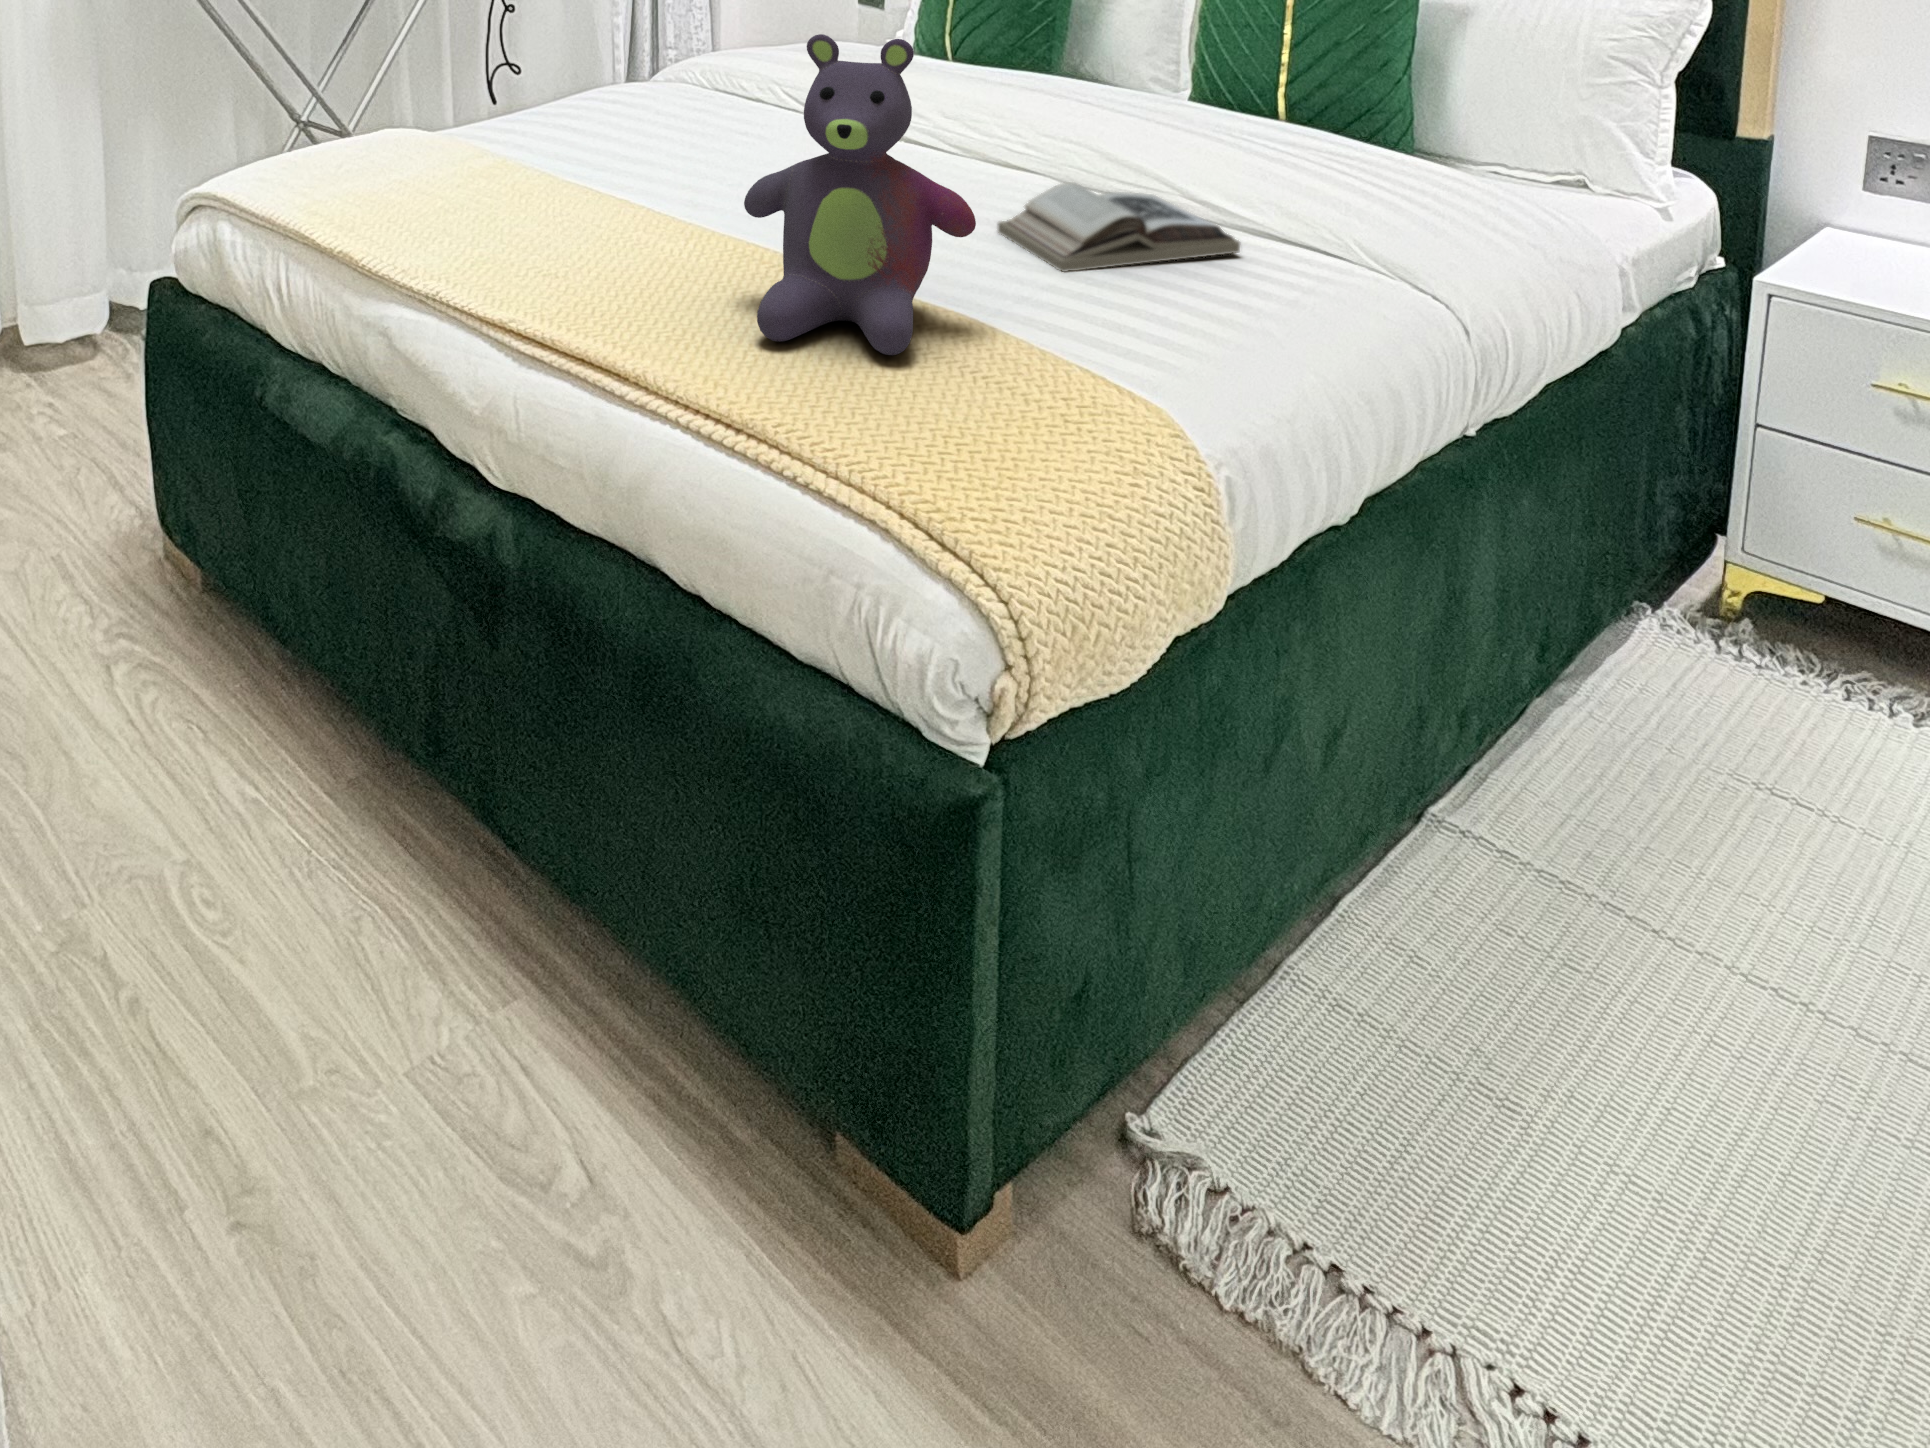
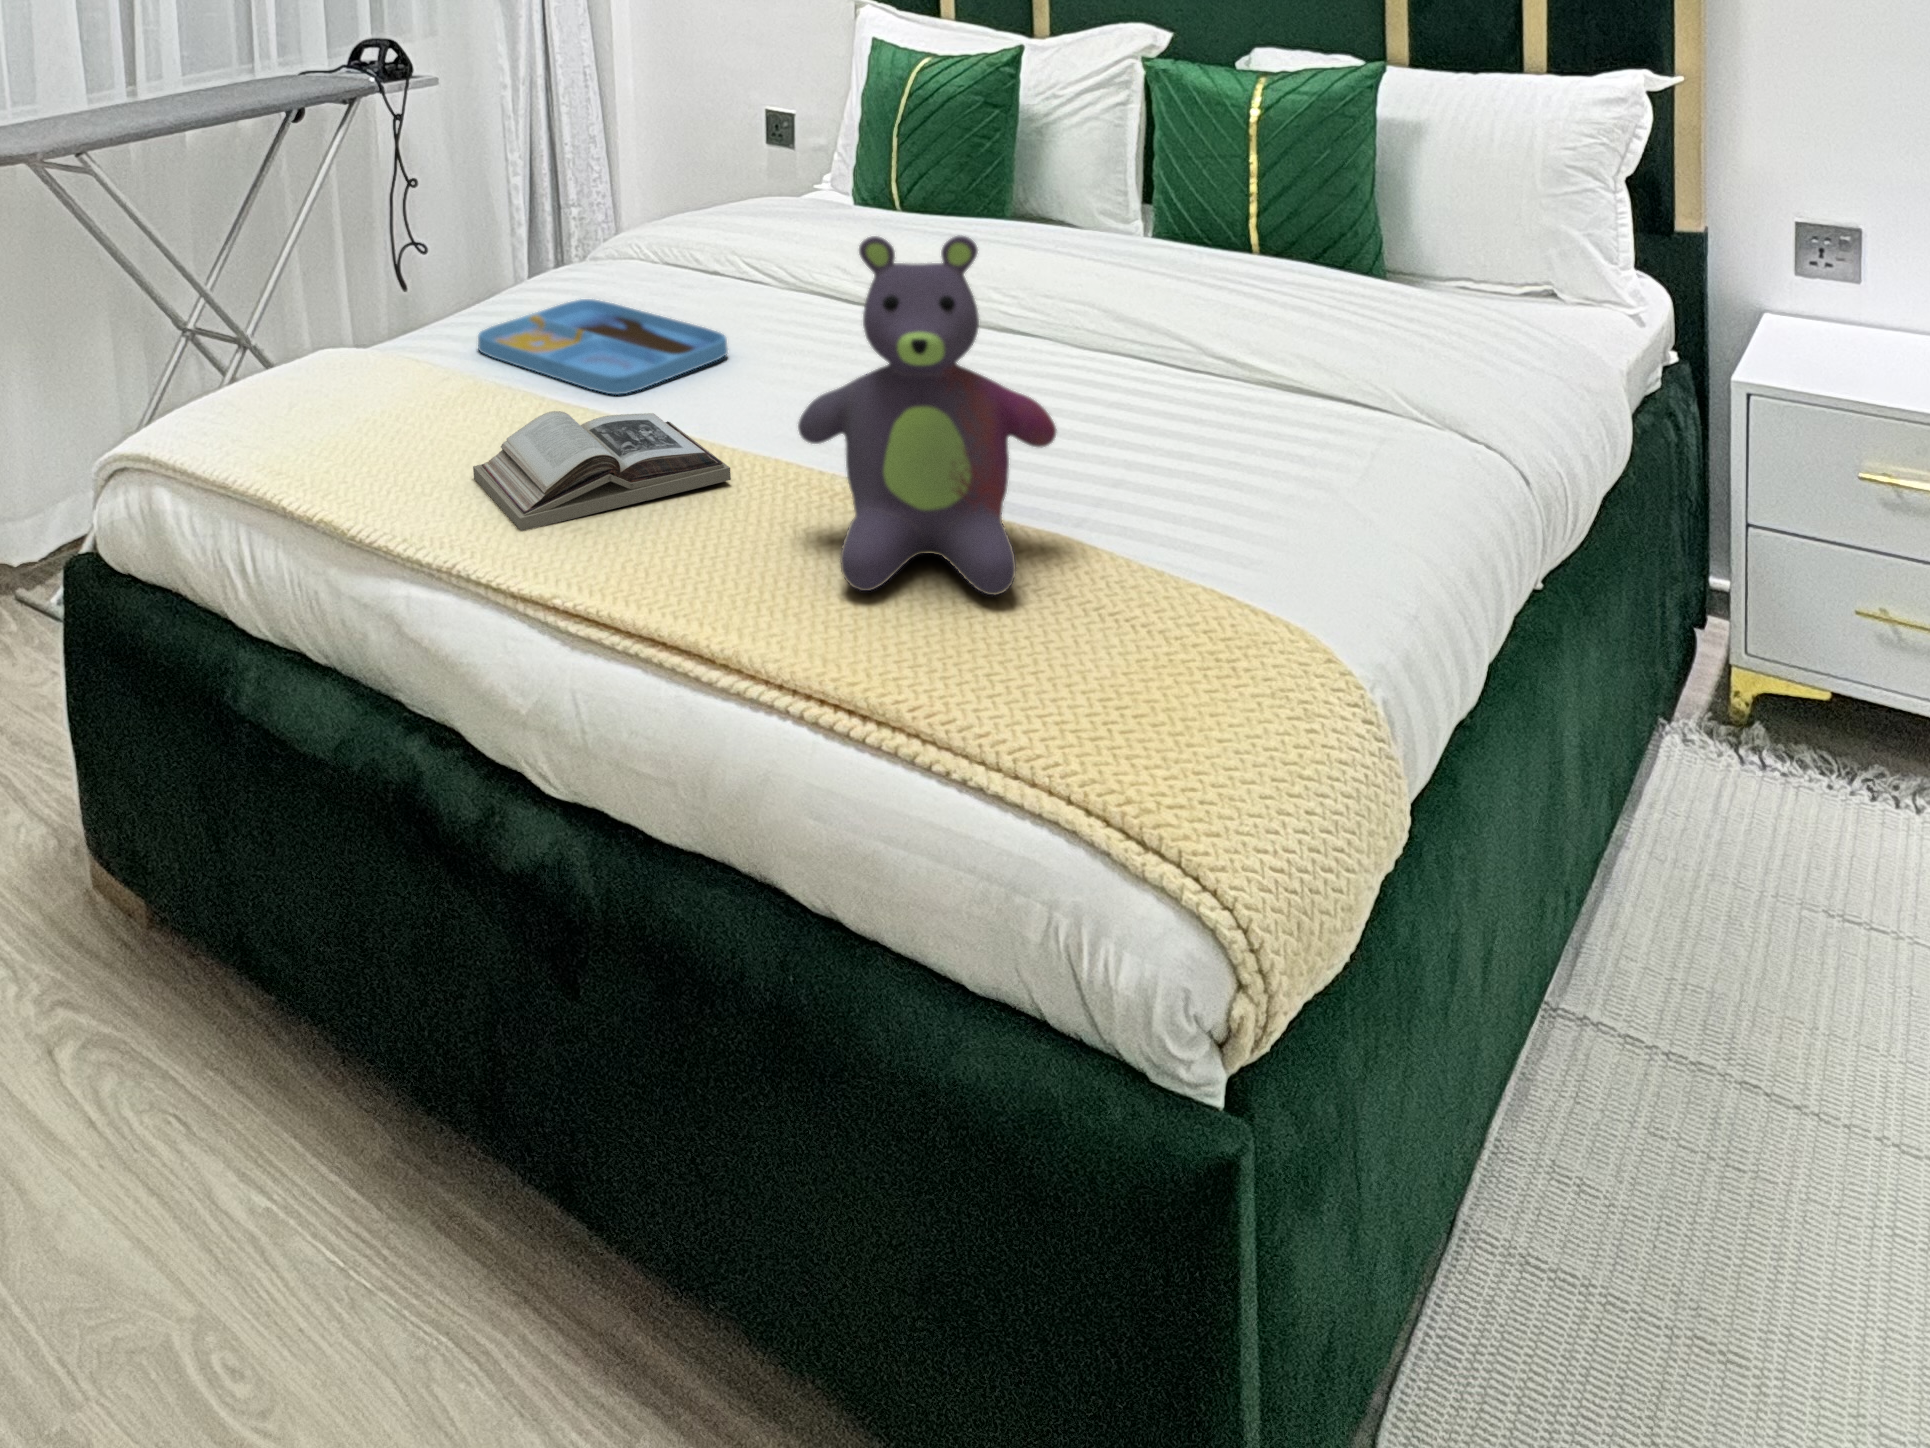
tray: none [520,107,741,183] -> present [478,299,728,394]
book: present [998,182,1240,272] -> present [473,411,731,531]

